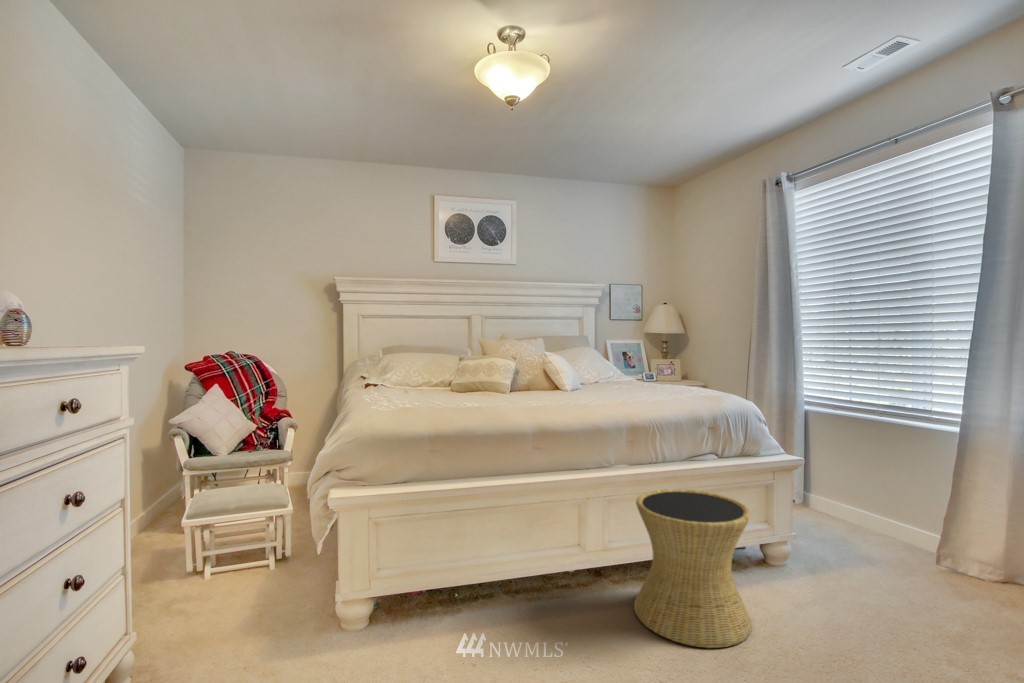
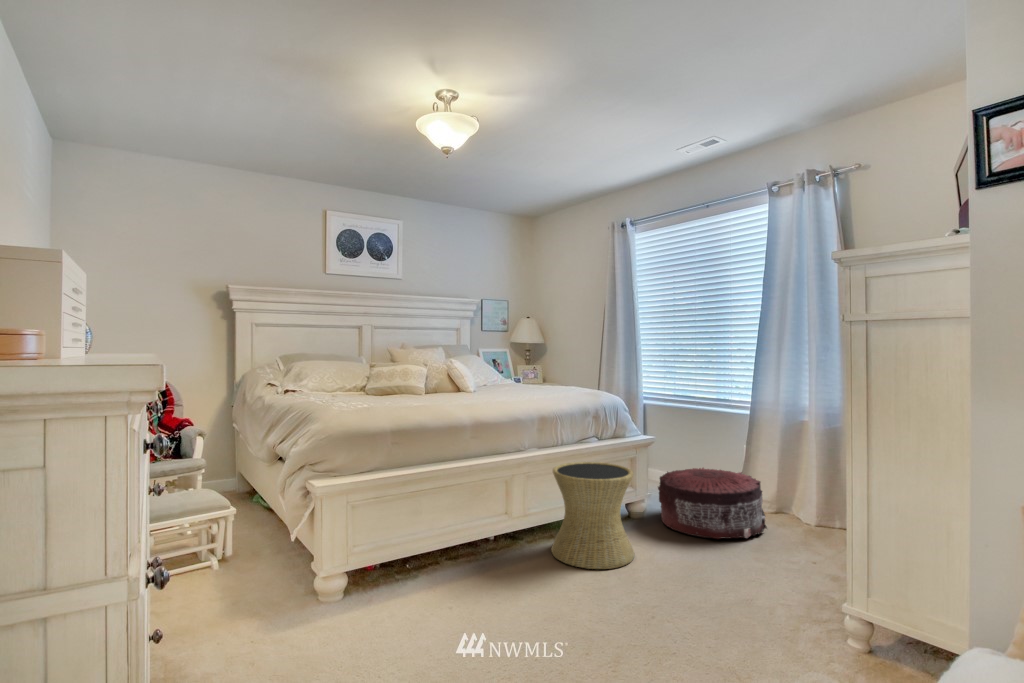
pouf: none [805,507,991,631] -> present [658,468,767,539]

